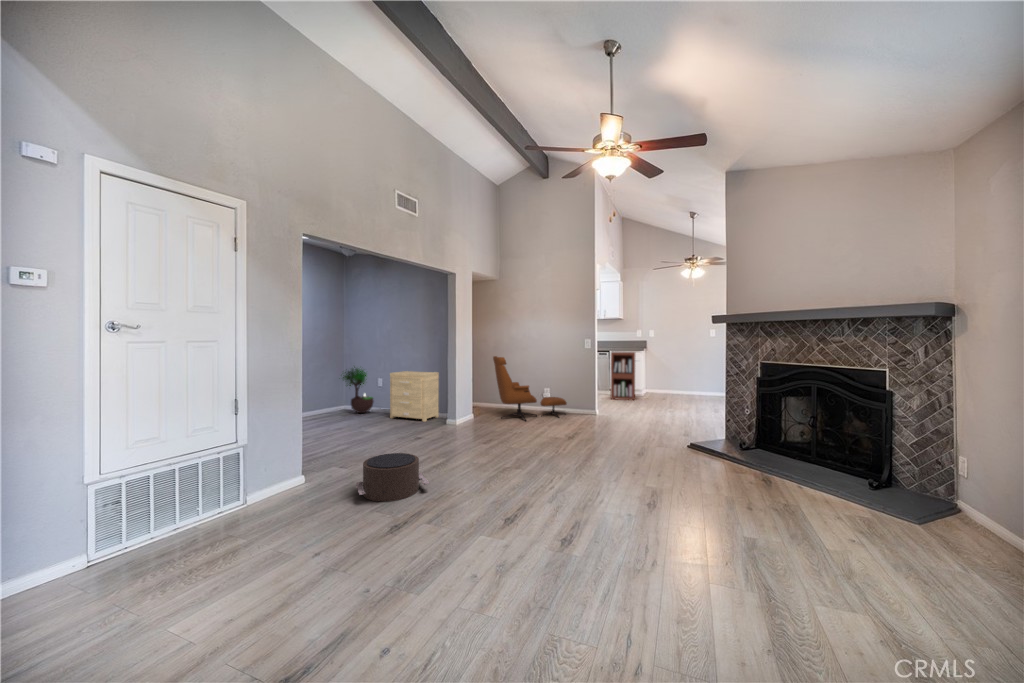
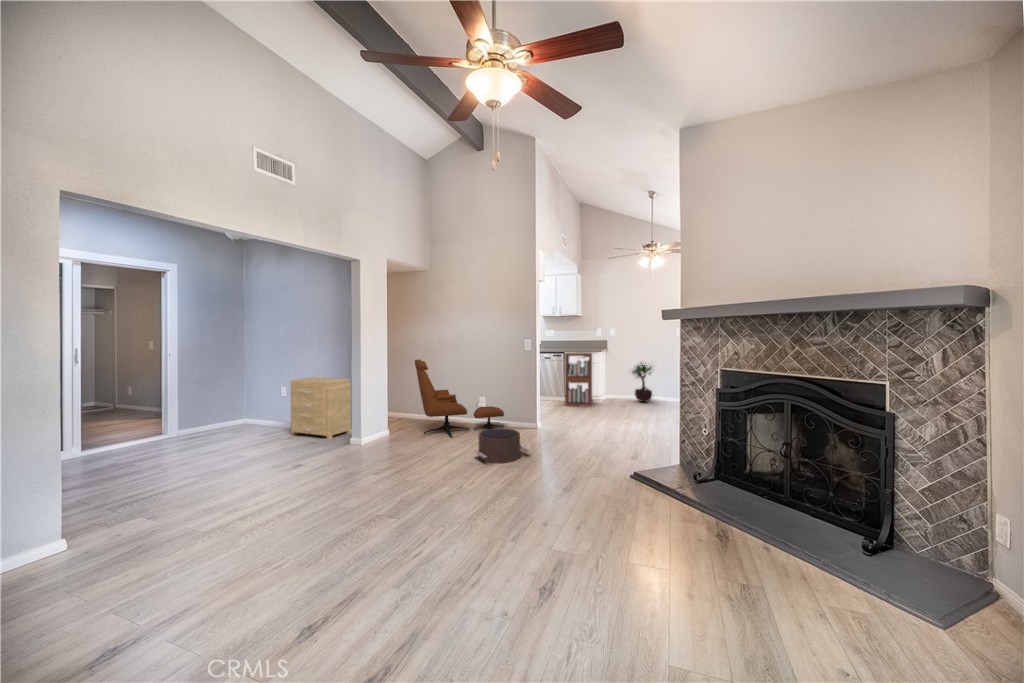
potted tree: present [343,367,374,413] -> present [632,363,654,402]
pouf: present [356,453,429,502] -> present [474,428,529,463]

